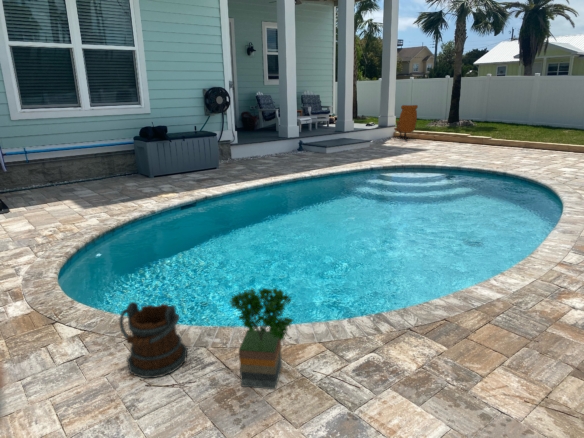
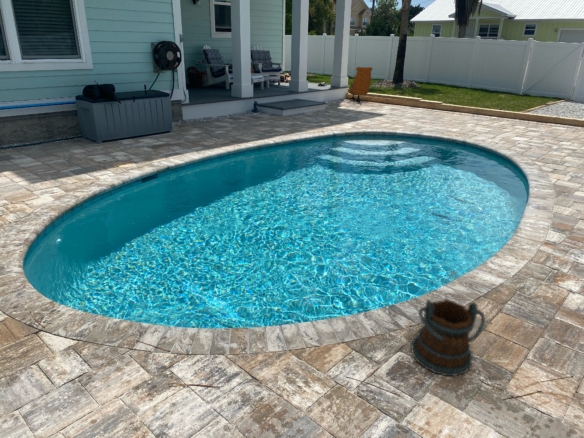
potted tree: present [230,288,293,389] -> none [264,296,338,401]
bucket: present [120,302,188,378] -> present [410,299,485,376]

